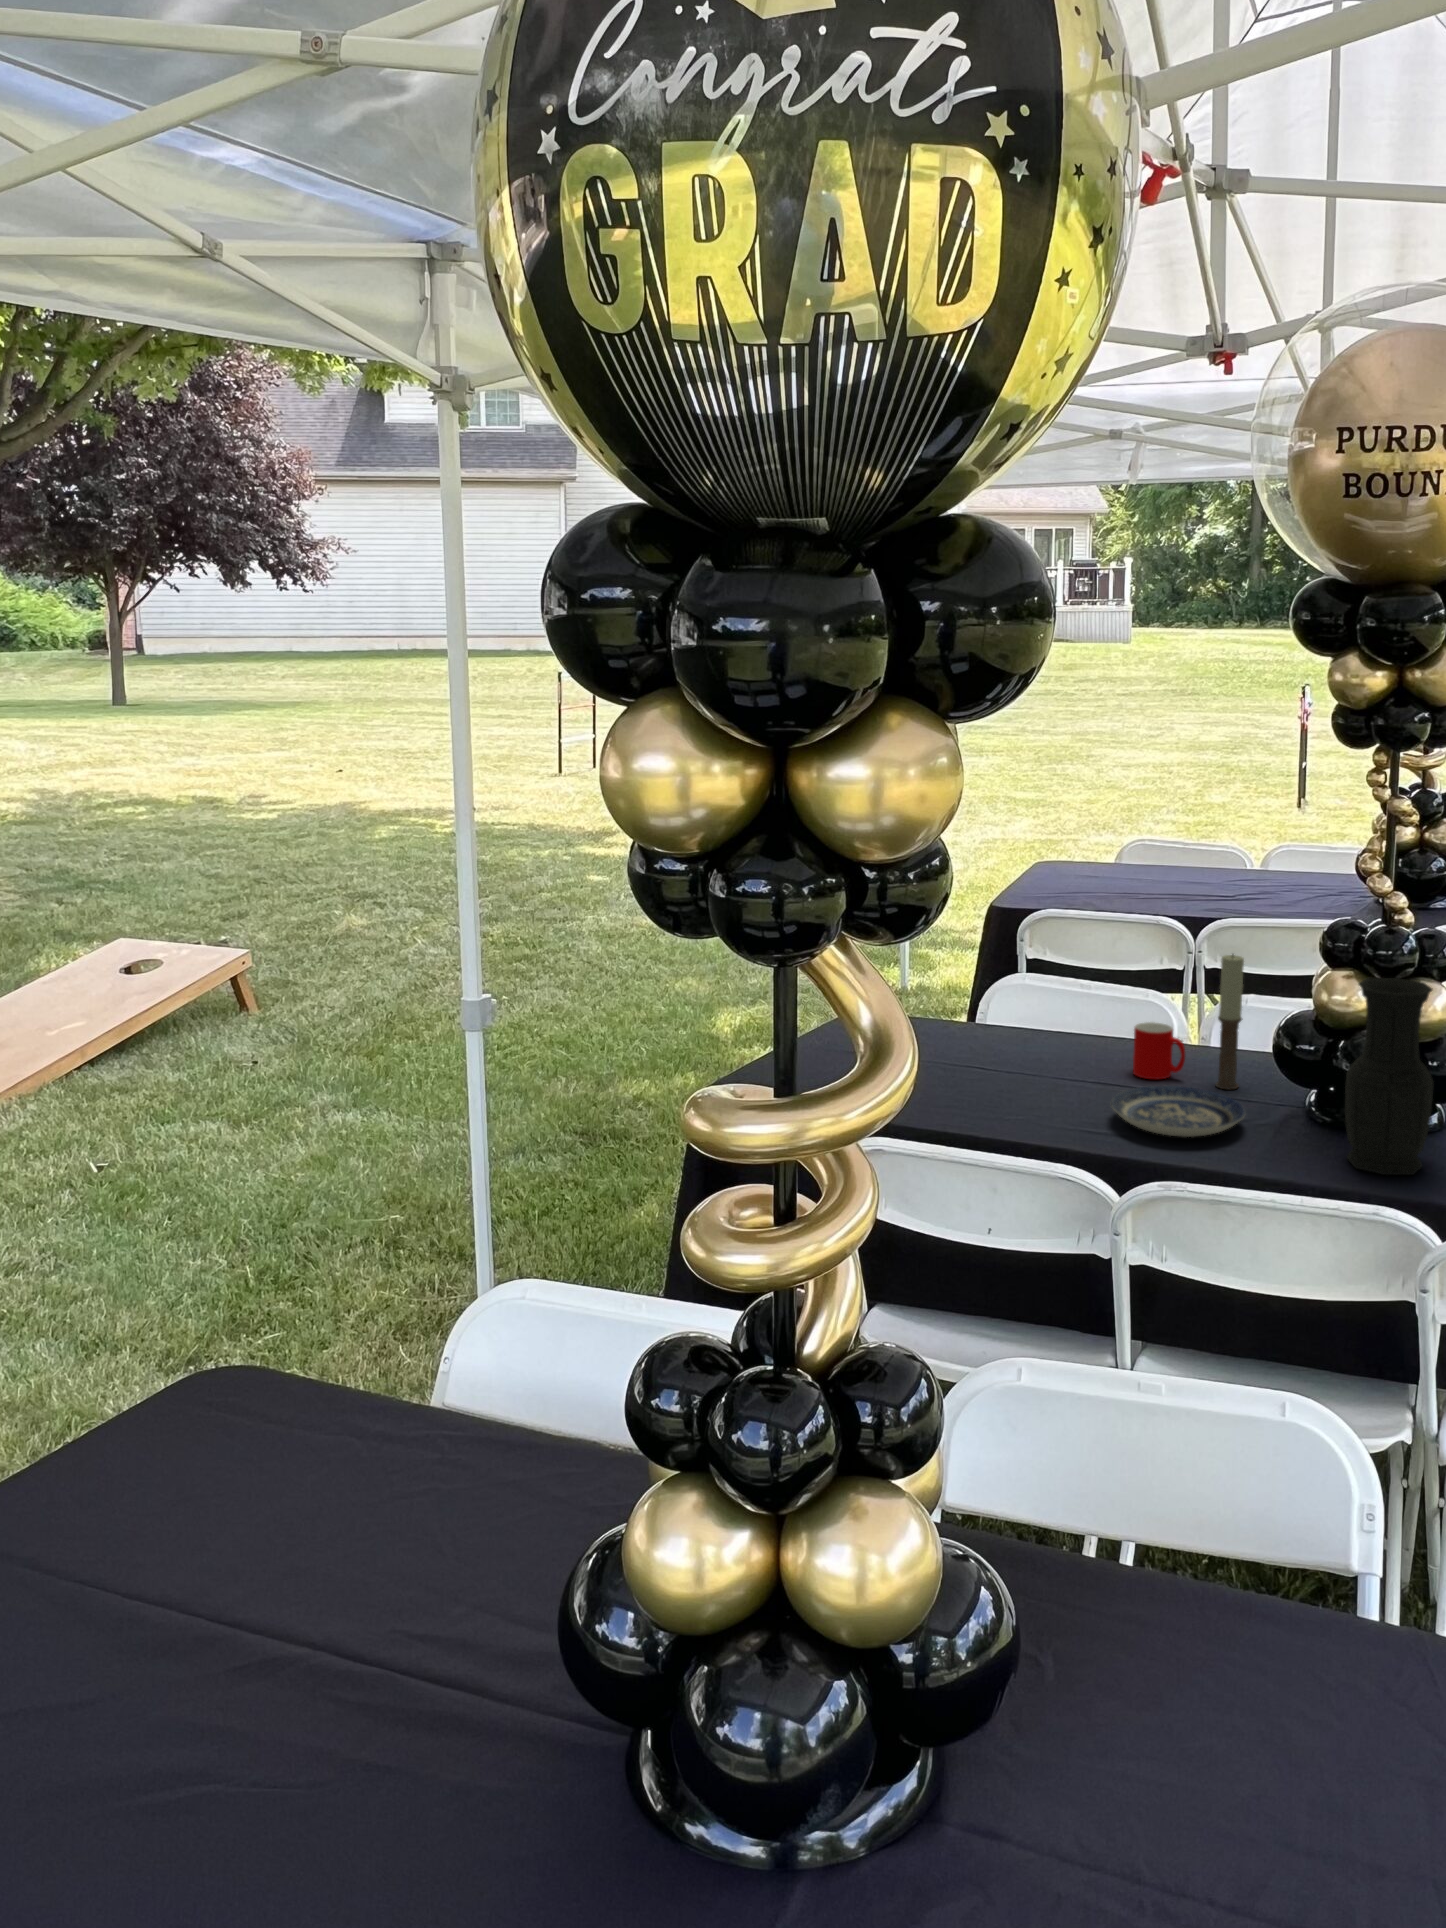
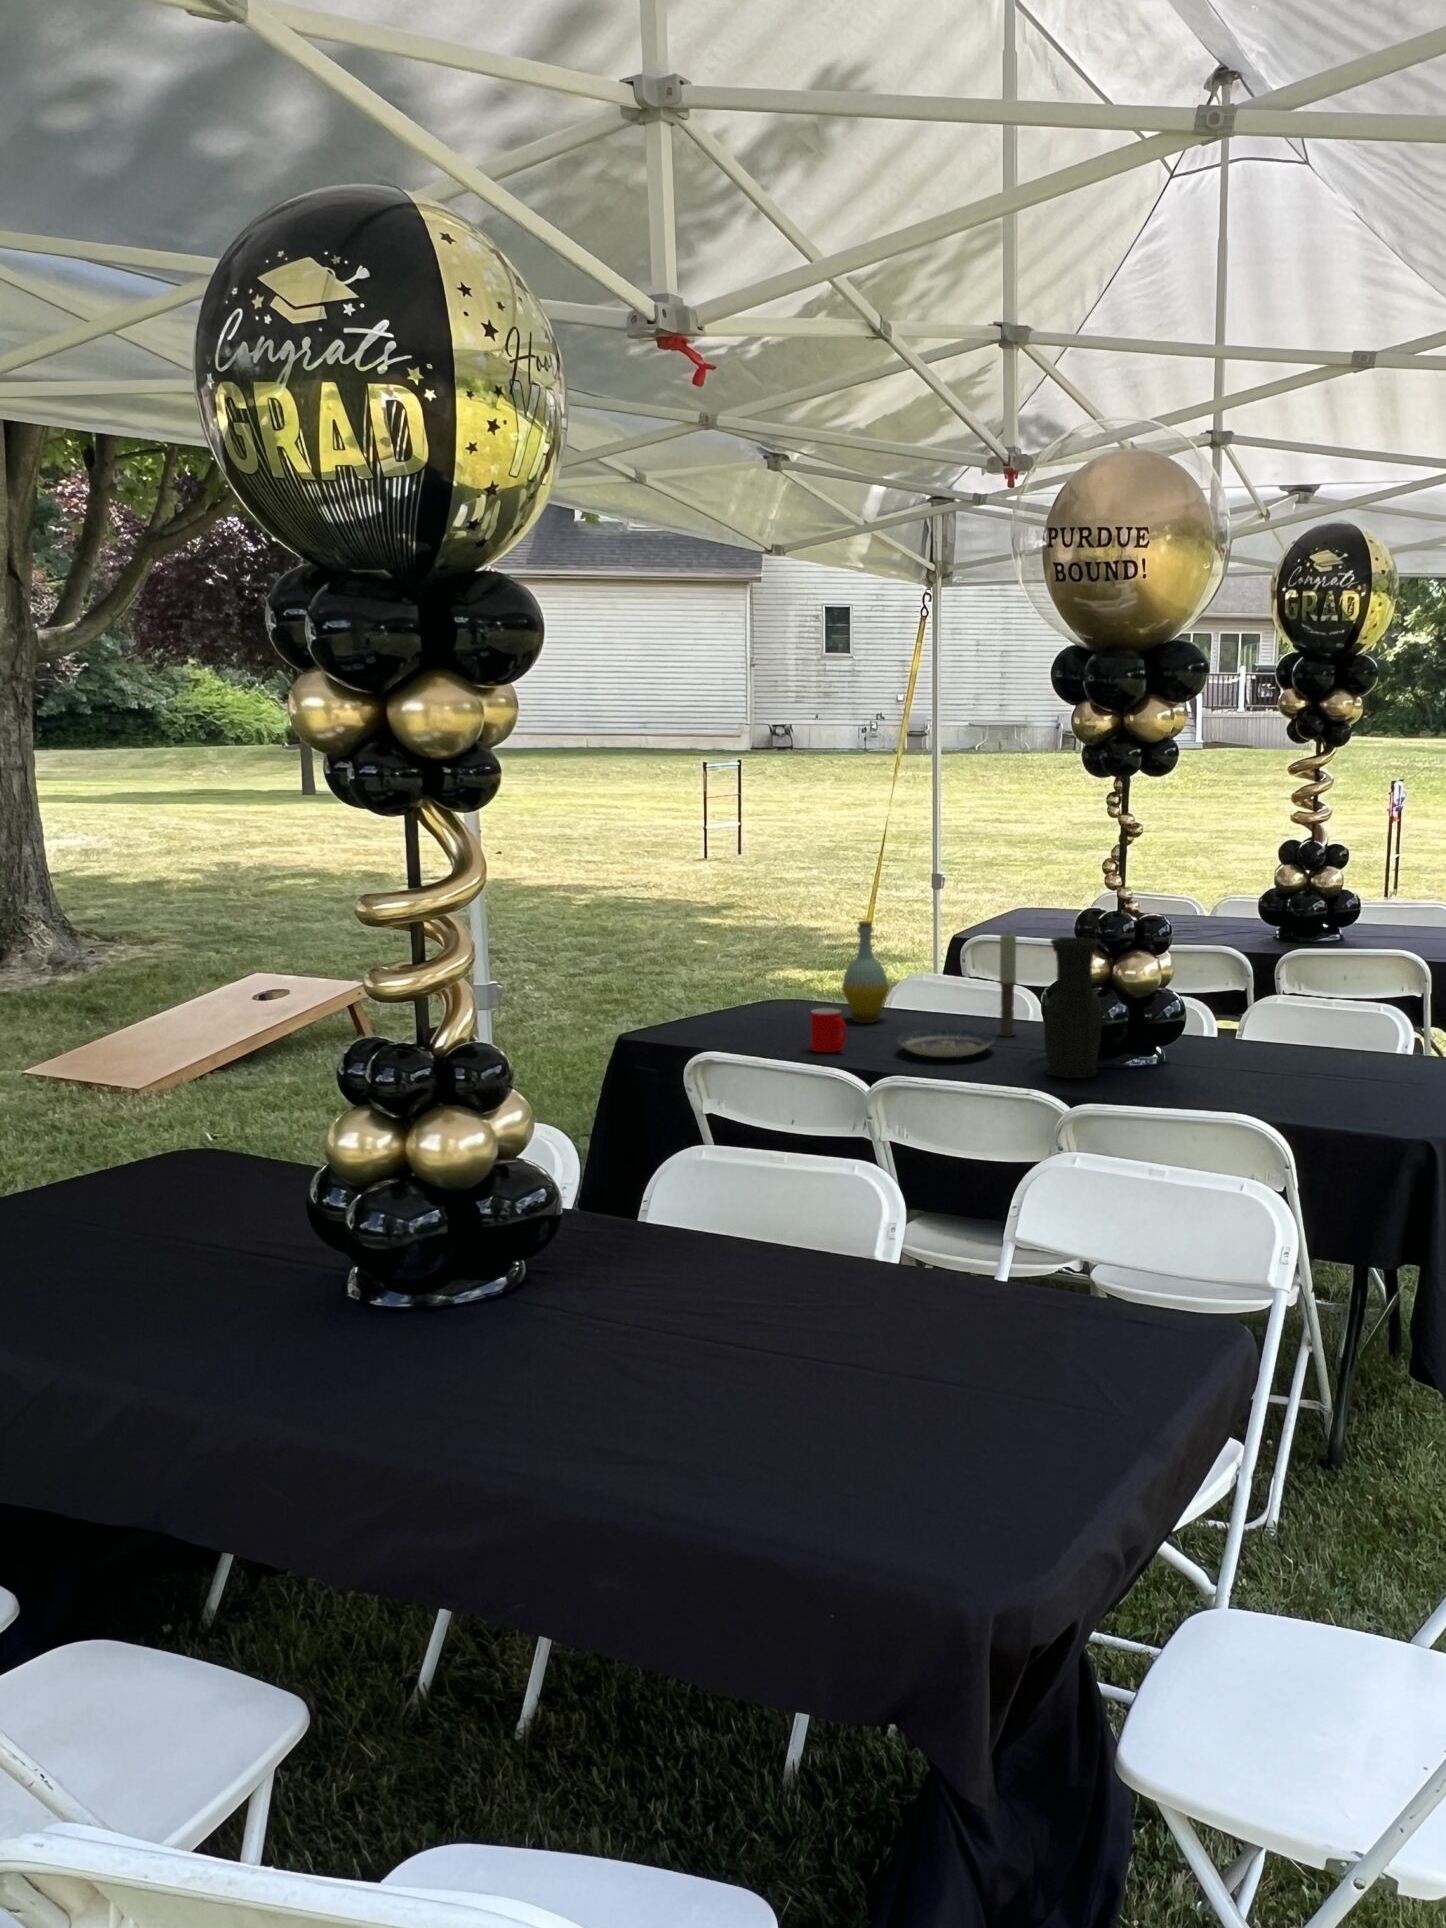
bottle: none [989,934,1051,1067] -> present [842,921,889,1023]
cup: present [1133,1022,1185,1079] -> present [811,1008,847,1052]

